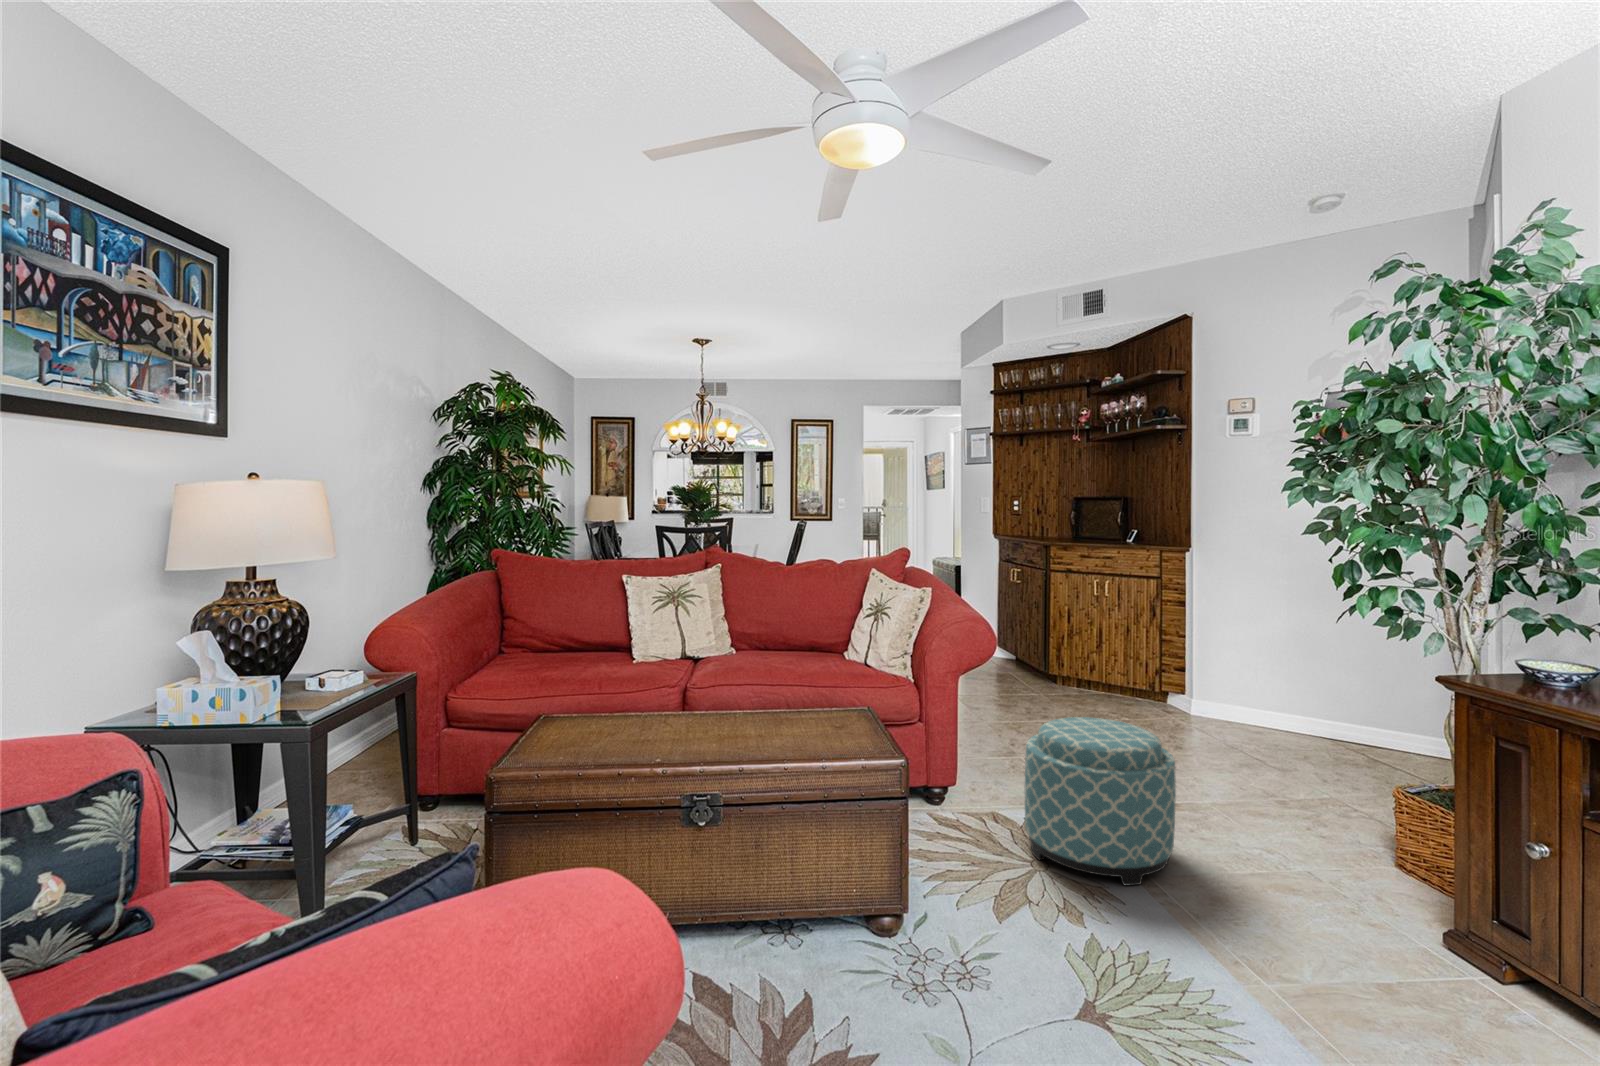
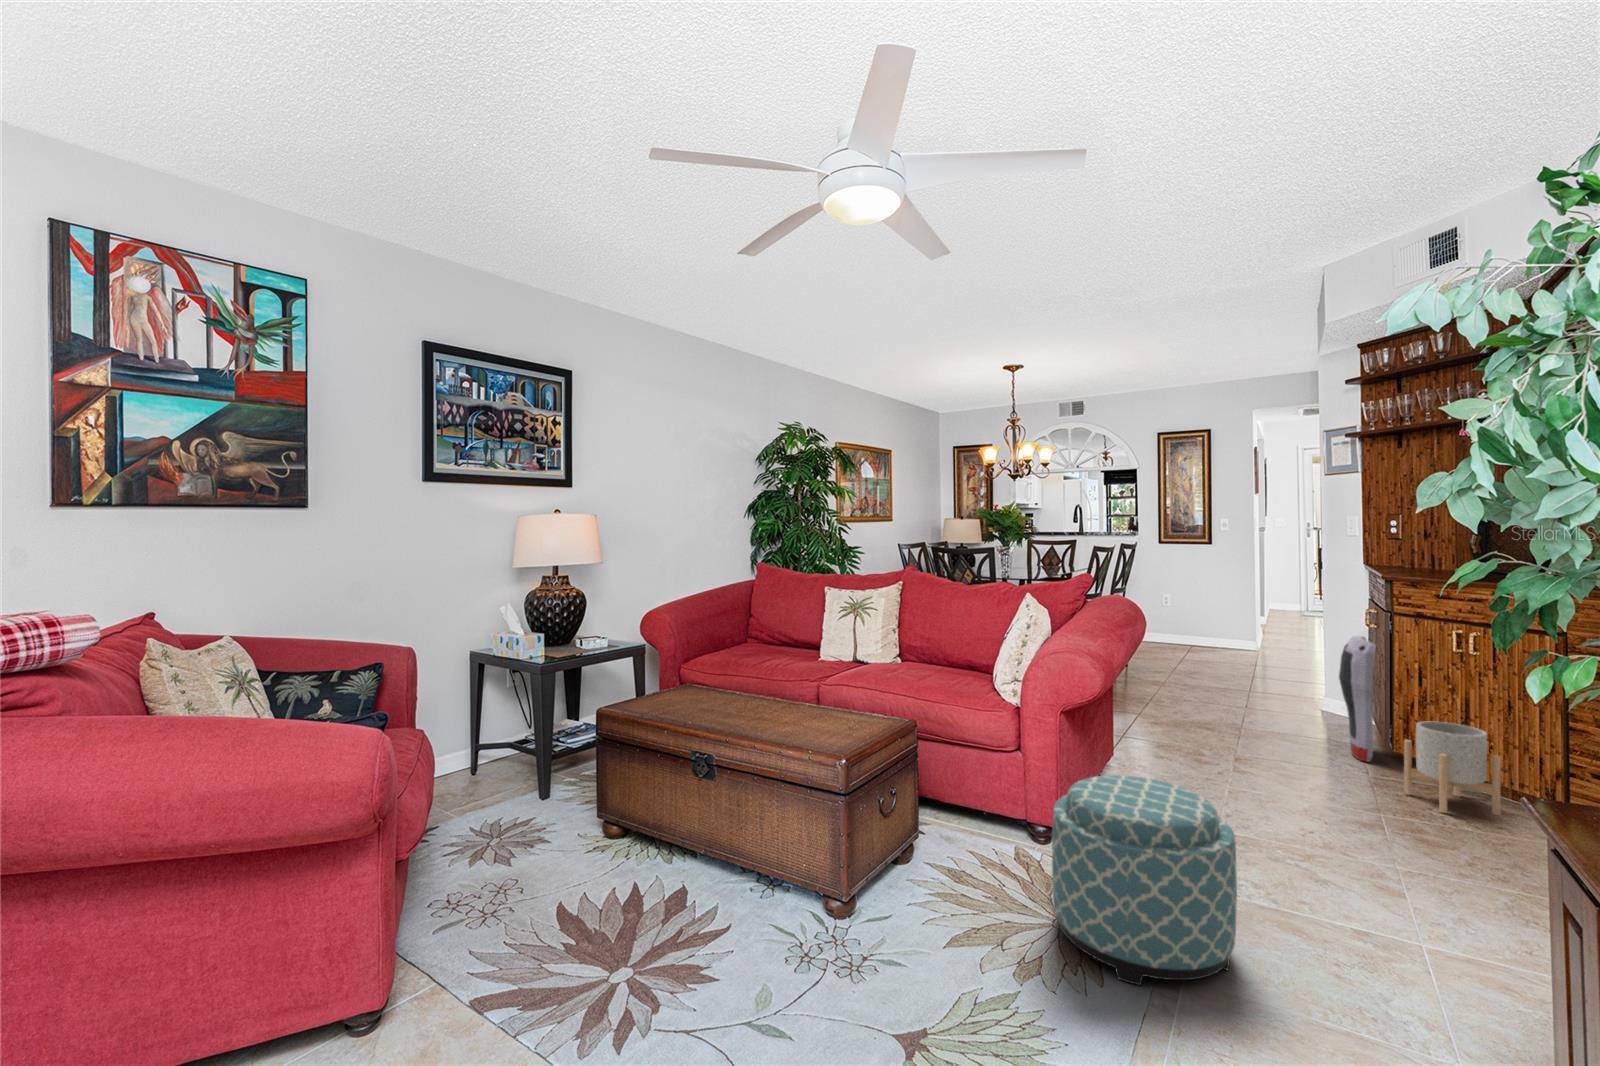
air purifier: none [1006,591,1036,685] -> present [1339,636,1376,762]
planter: none [1074,647,1129,711] -> present [1404,721,1501,815]

